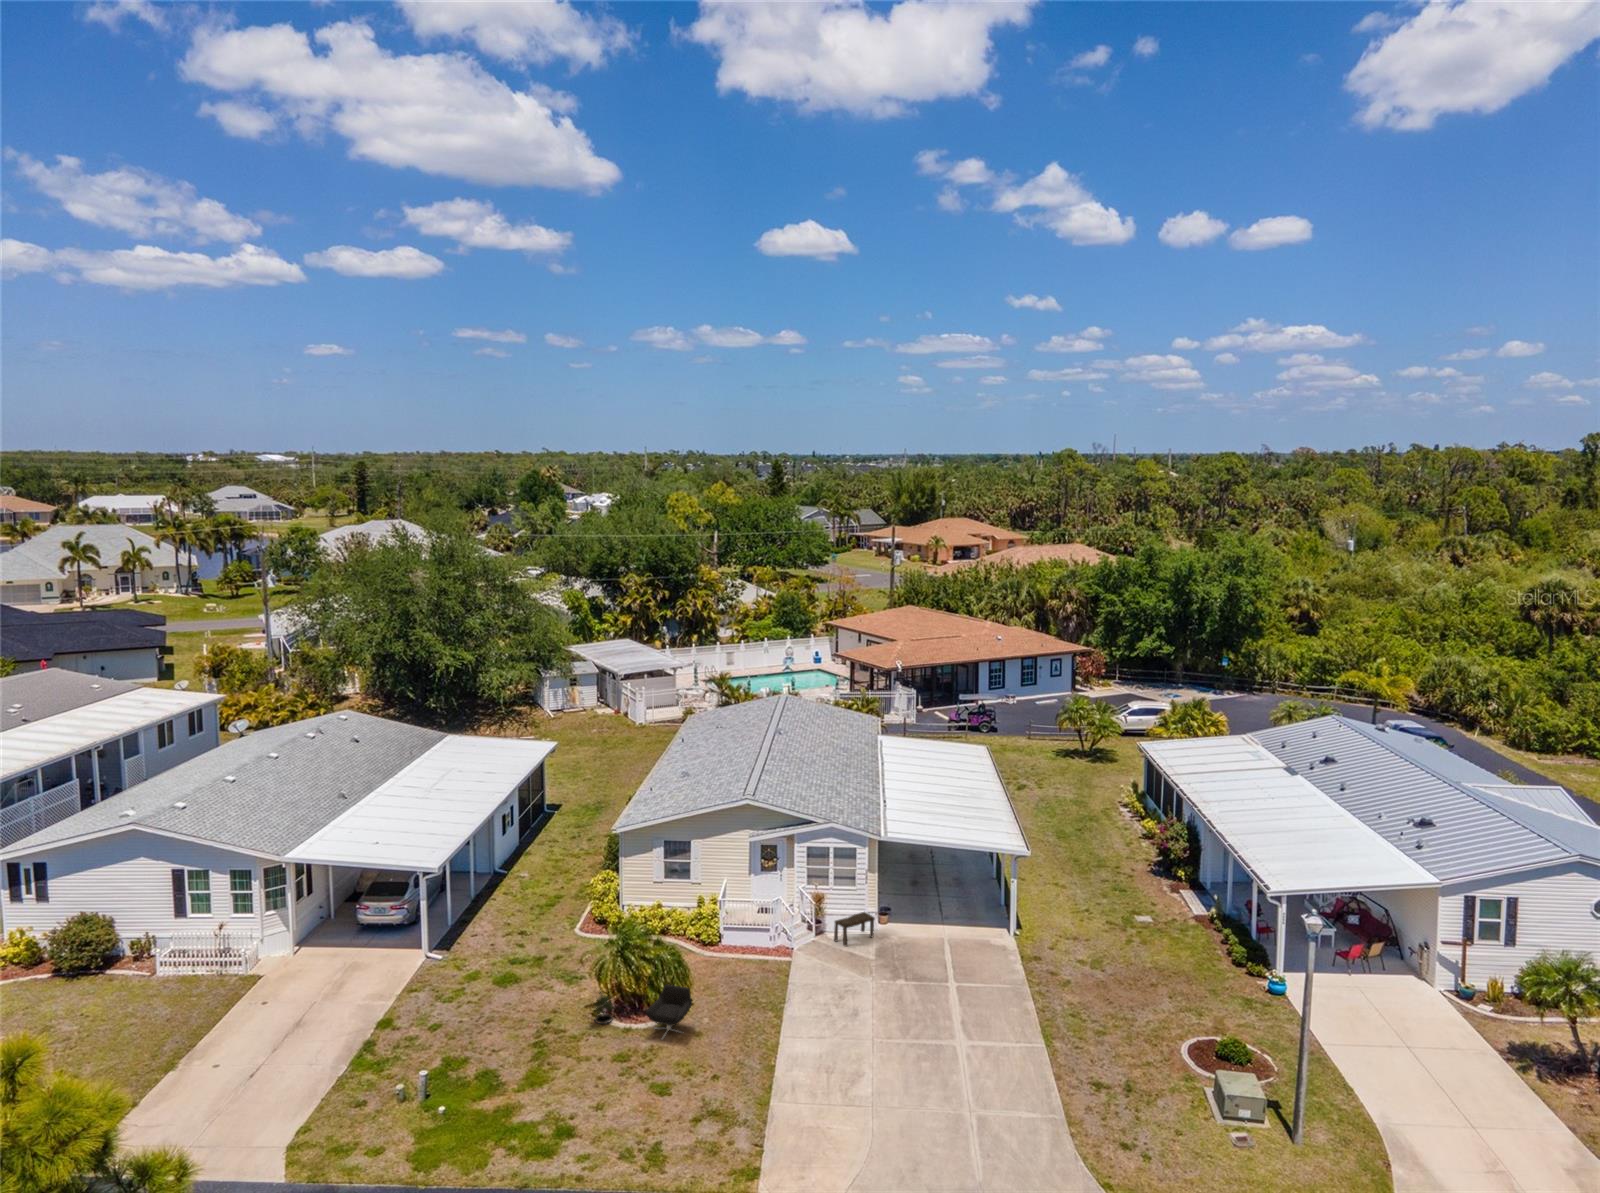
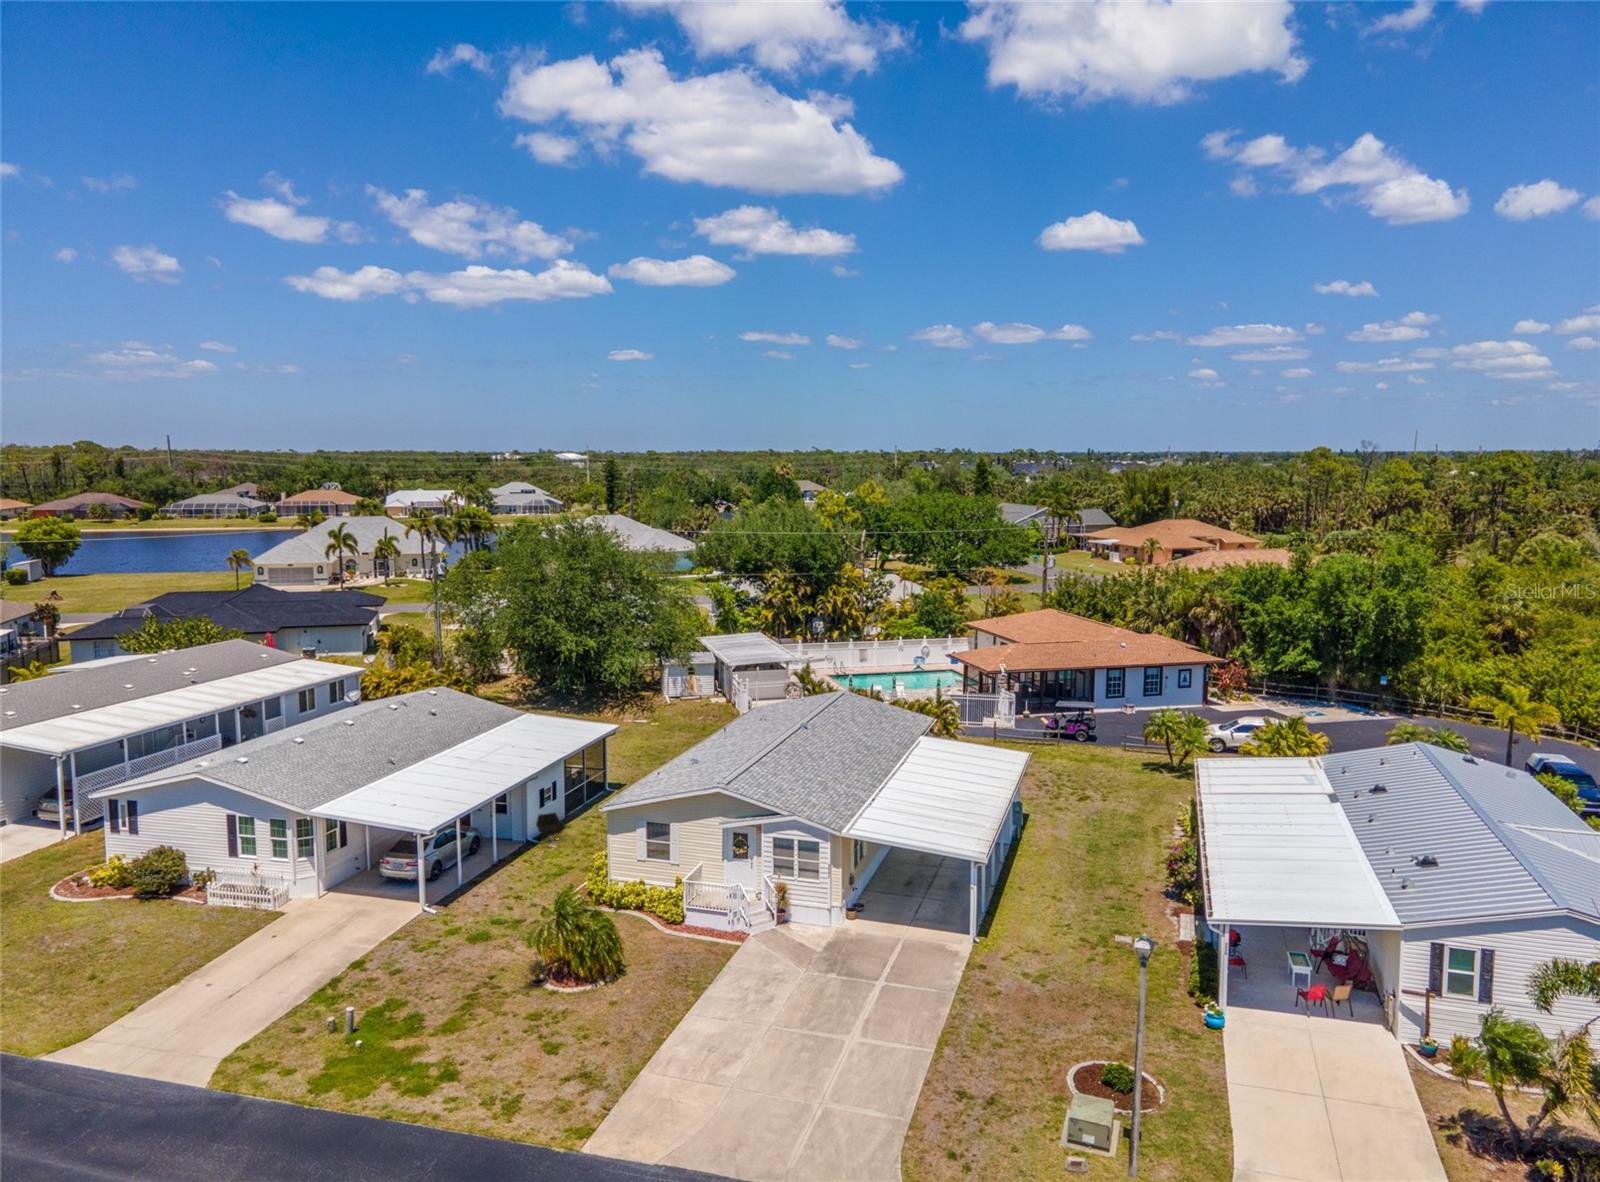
bench: present [834,912,875,946] -> none [794,908,836,940]
lounge chair: present [646,984,692,1039] -> present [536,813,565,840]

